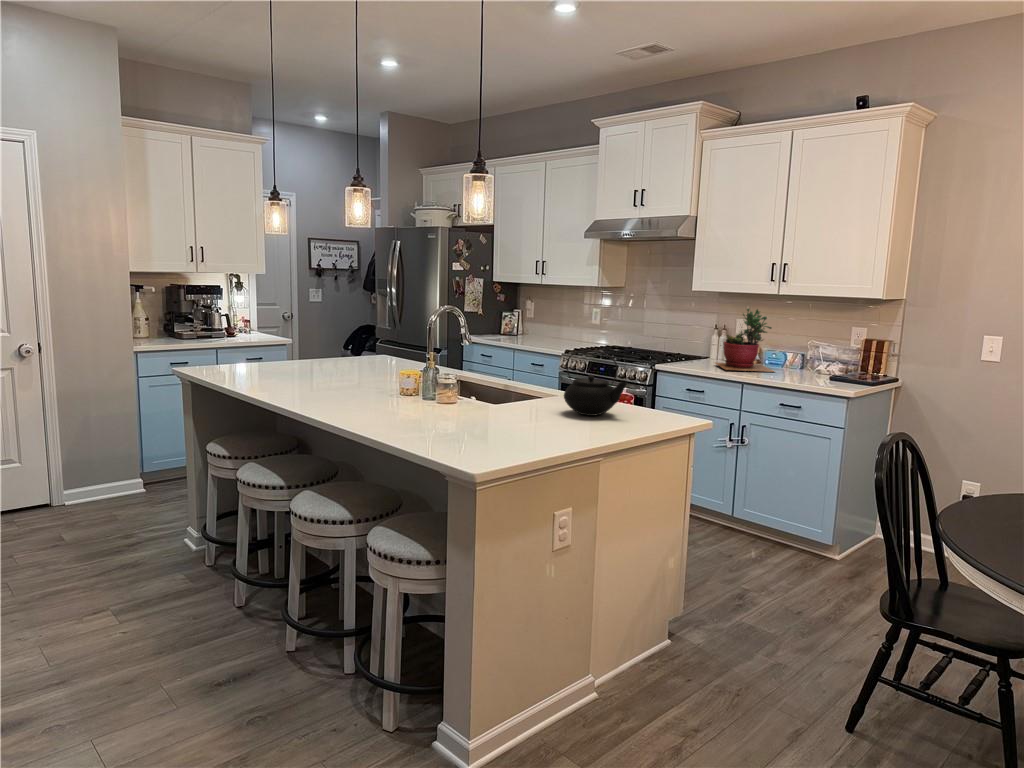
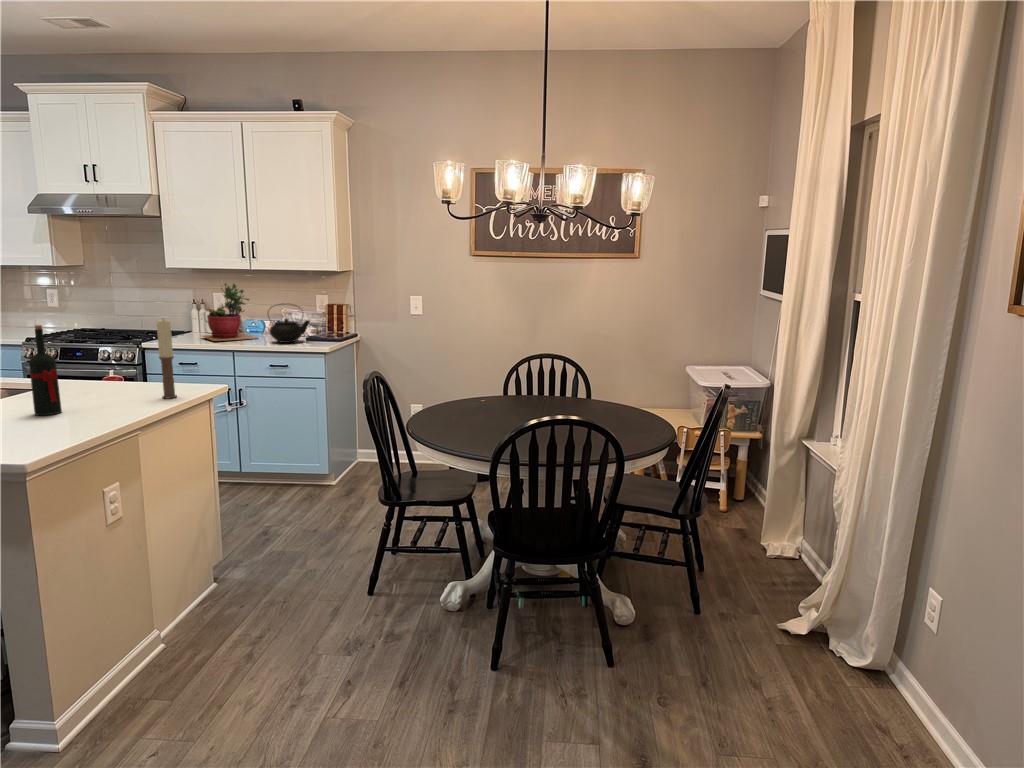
wine bottle: none [520,337,543,426] -> present [29,325,62,416]
candle: none [637,340,657,427] -> present [157,320,177,398]
teapot: present [564,350,627,416] -> present [268,303,310,343]

